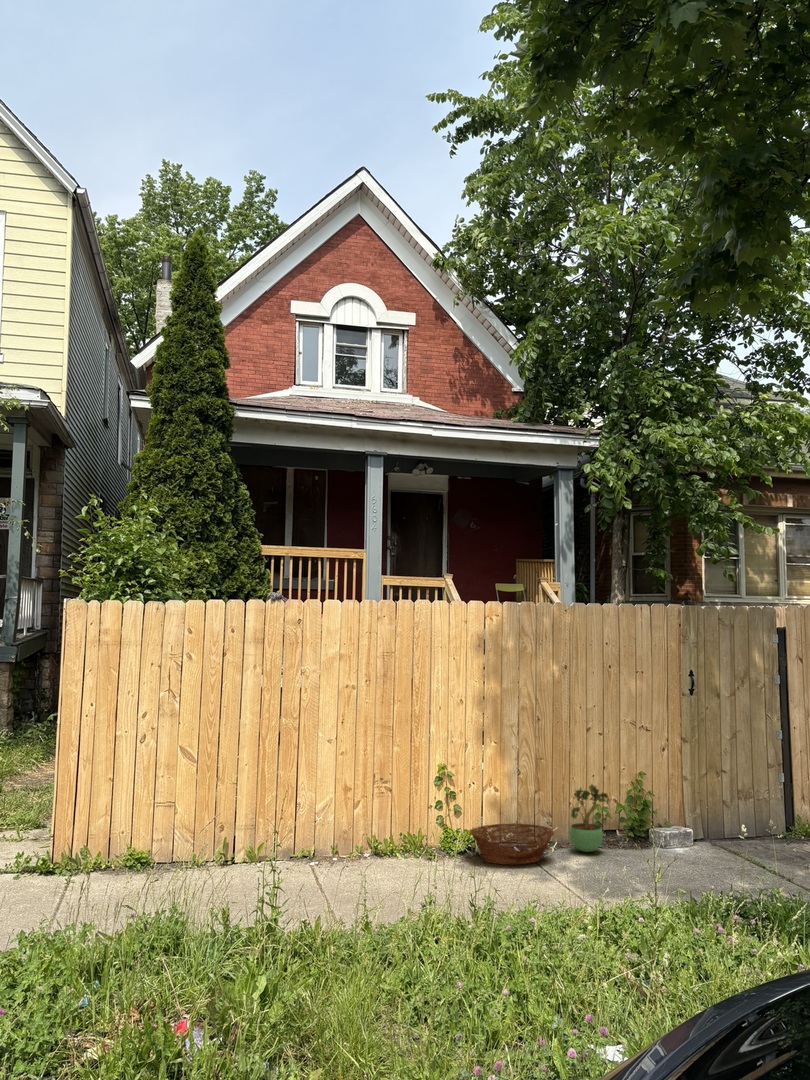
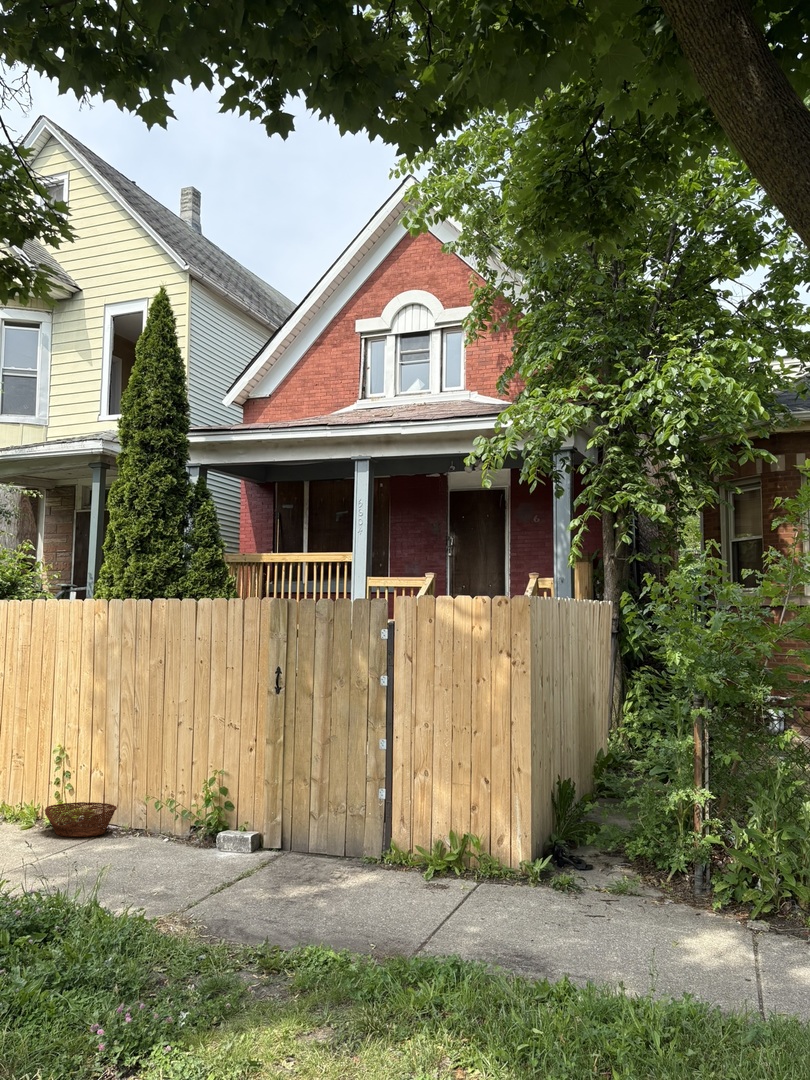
potted plant: present [570,784,608,852] -> none [135,773,175,836]

